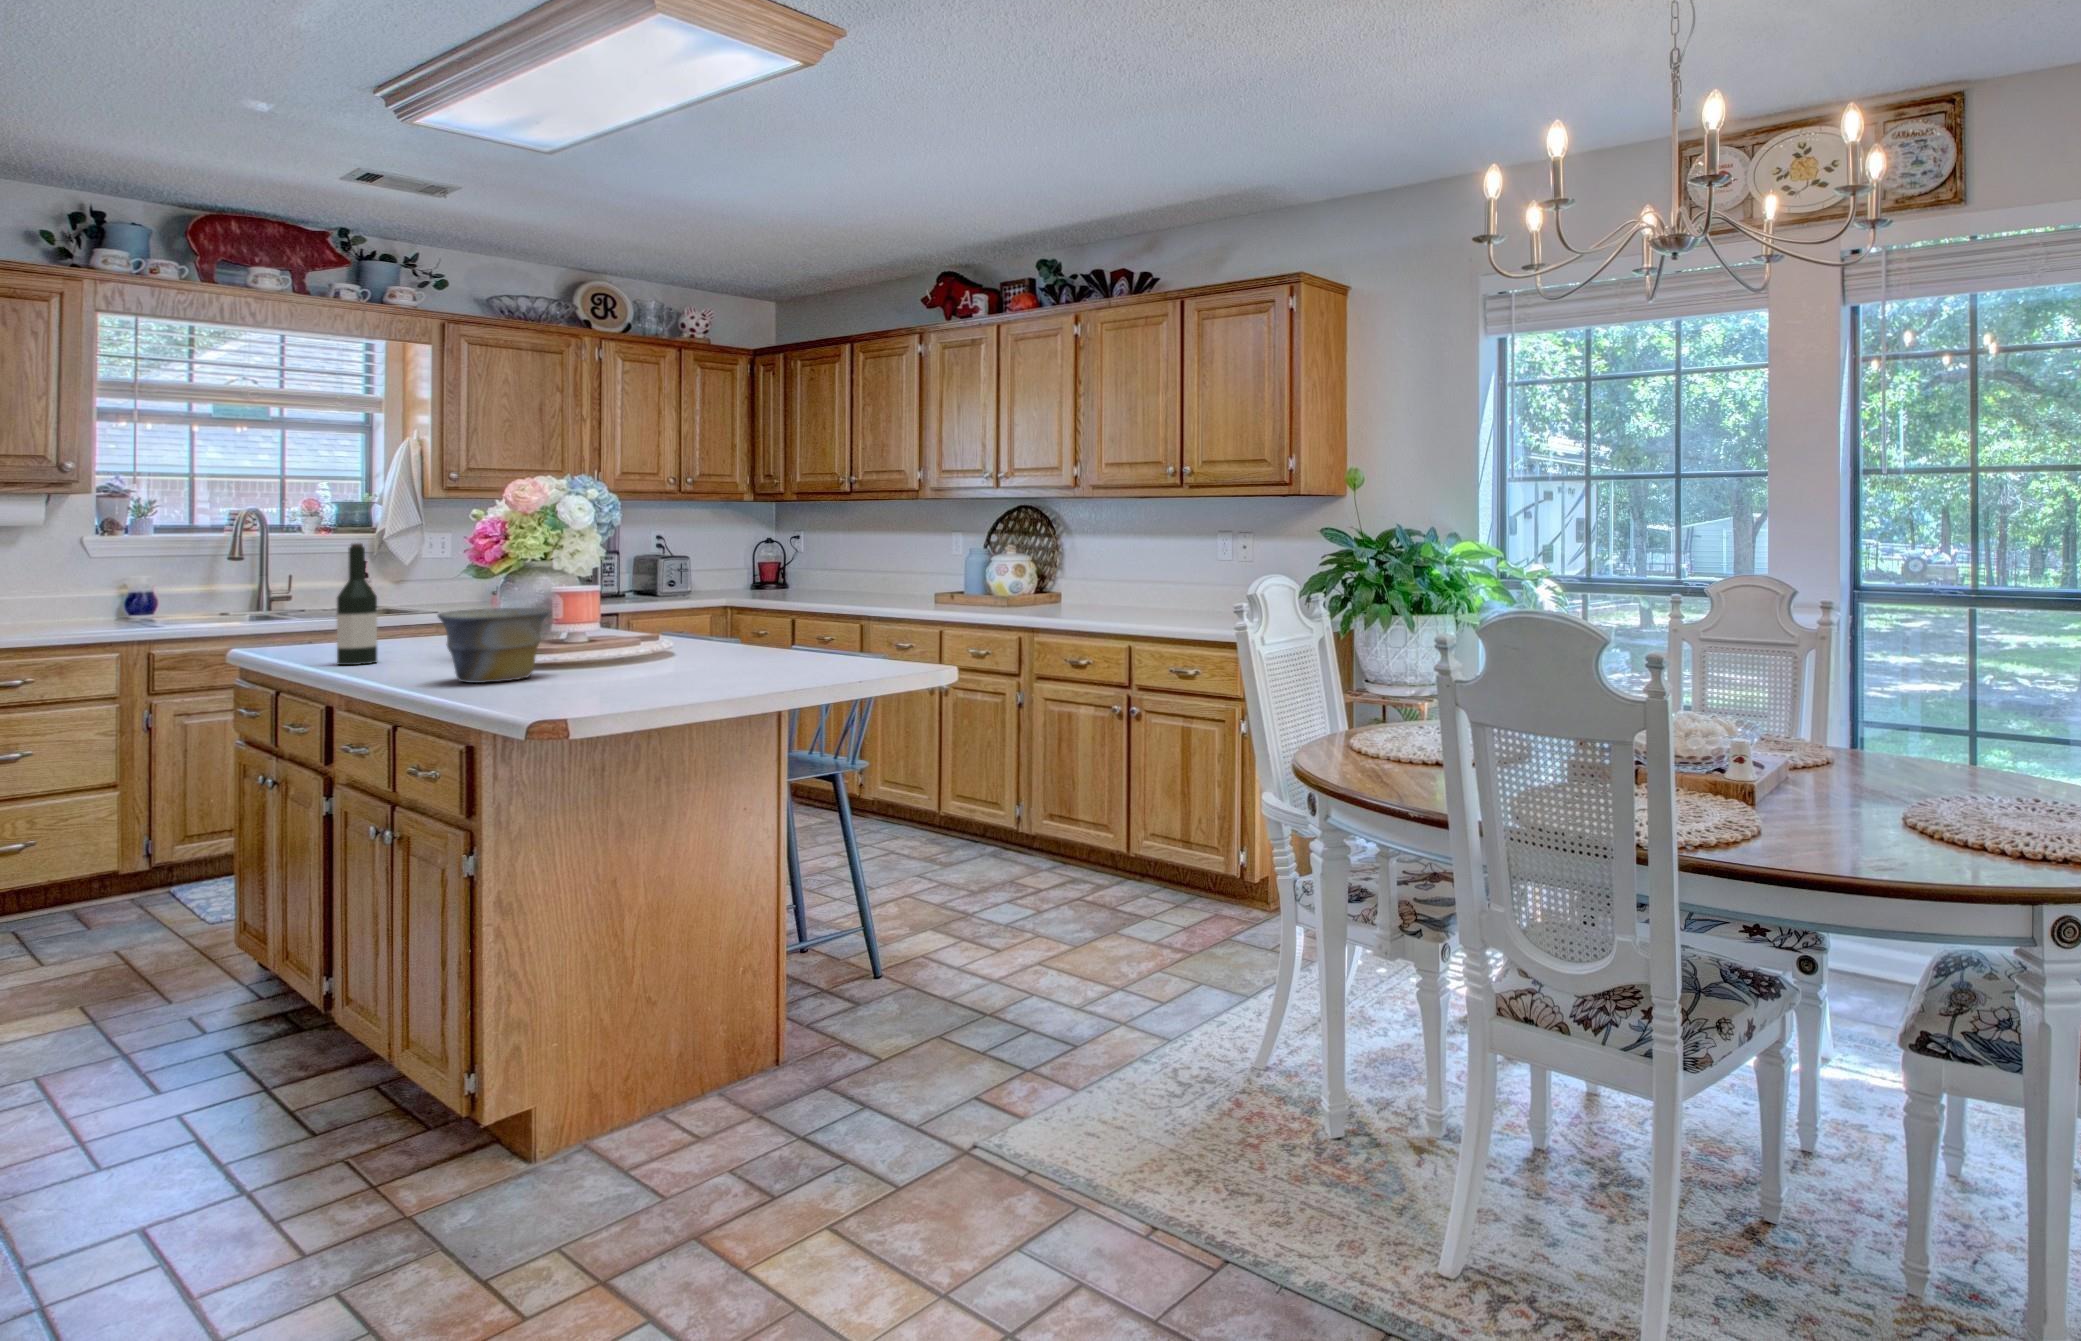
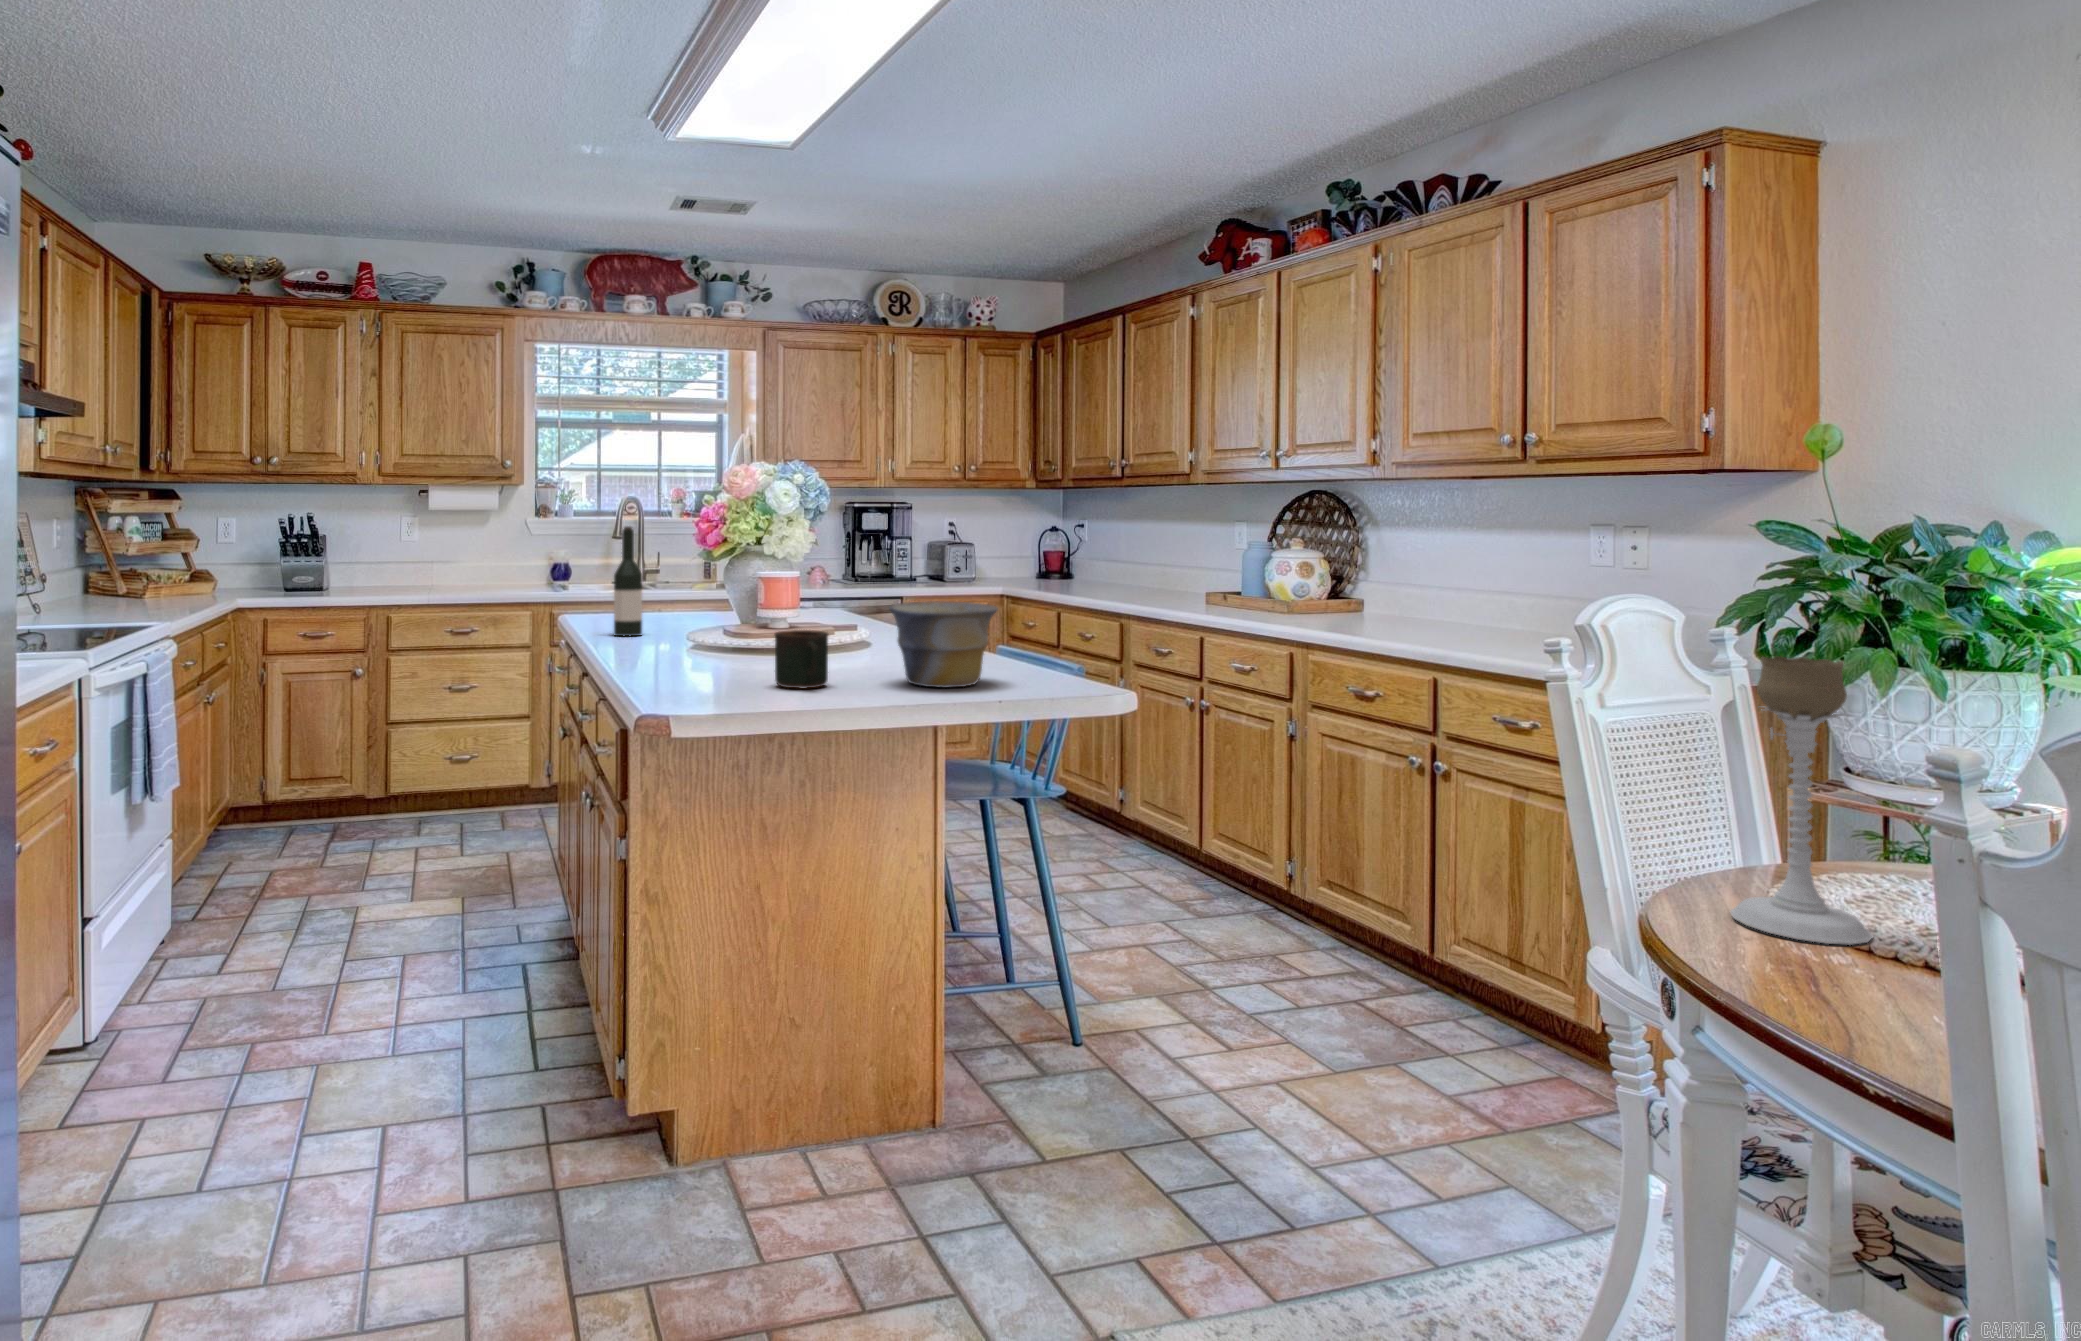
candle holder: none [1333,604,1394,757] -> present [1730,656,1873,945]
bowl: present [438,608,550,683] -> present [889,602,998,688]
mug: none [630,636,687,689] -> present [775,630,828,689]

